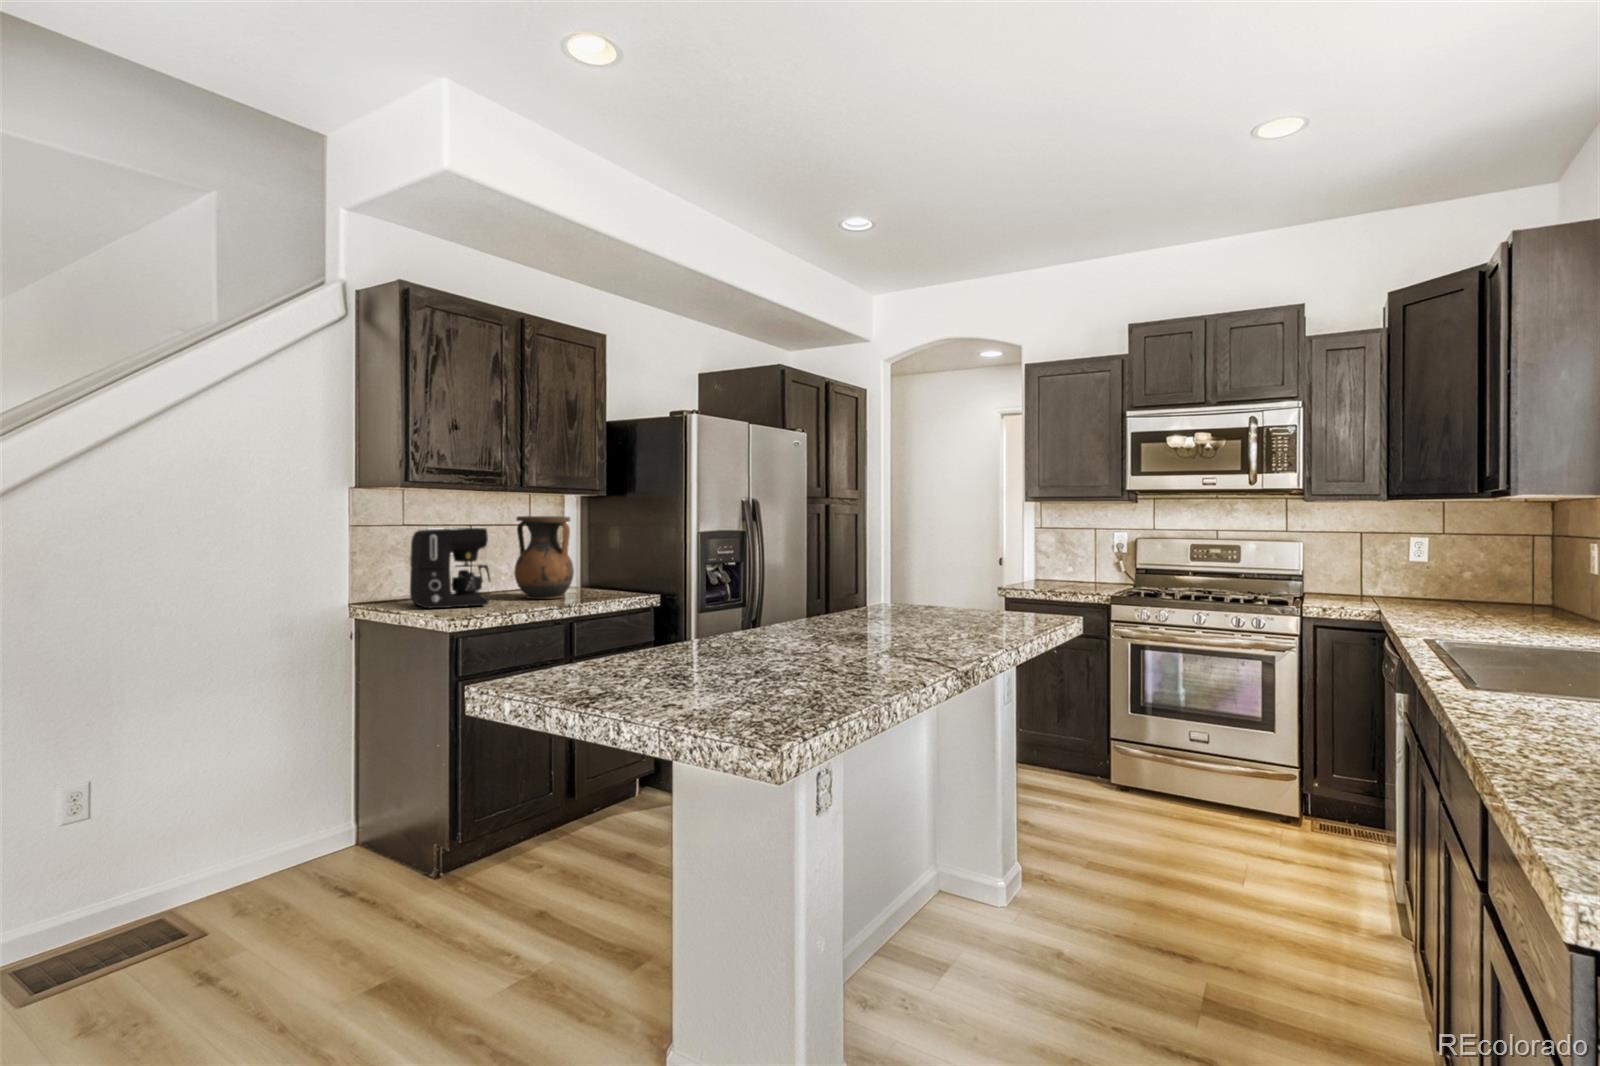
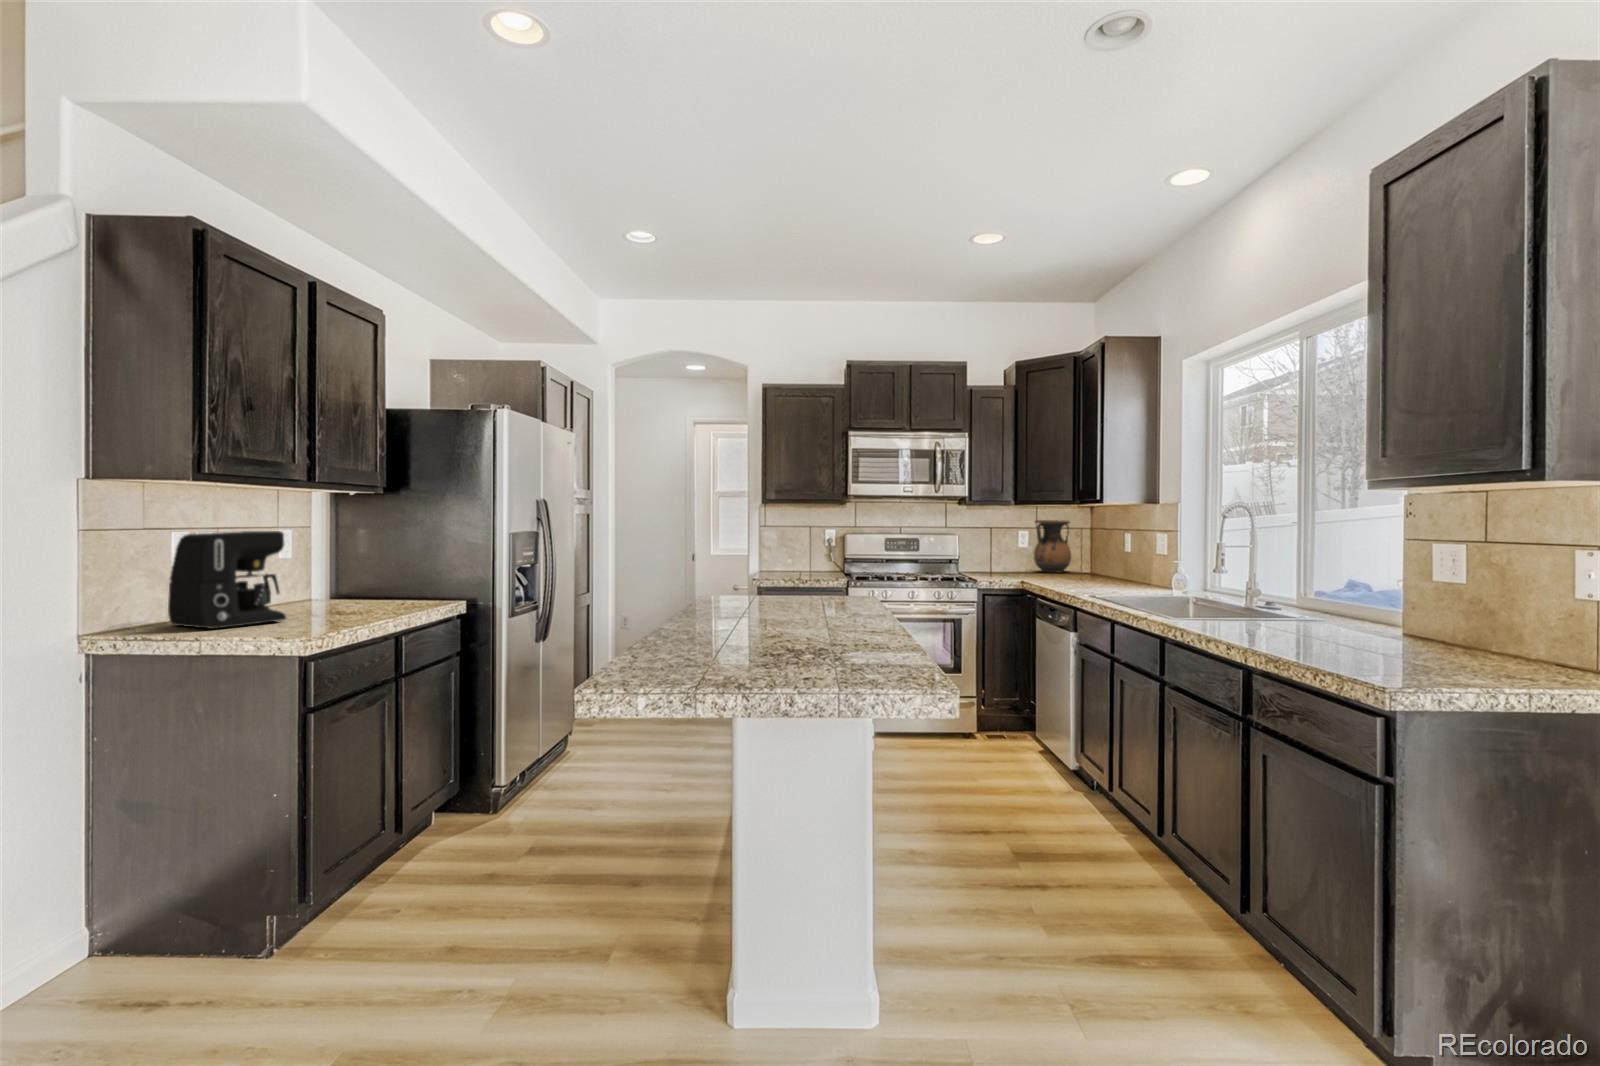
vase: present [514,516,574,599] -> present [1034,520,1071,573]

